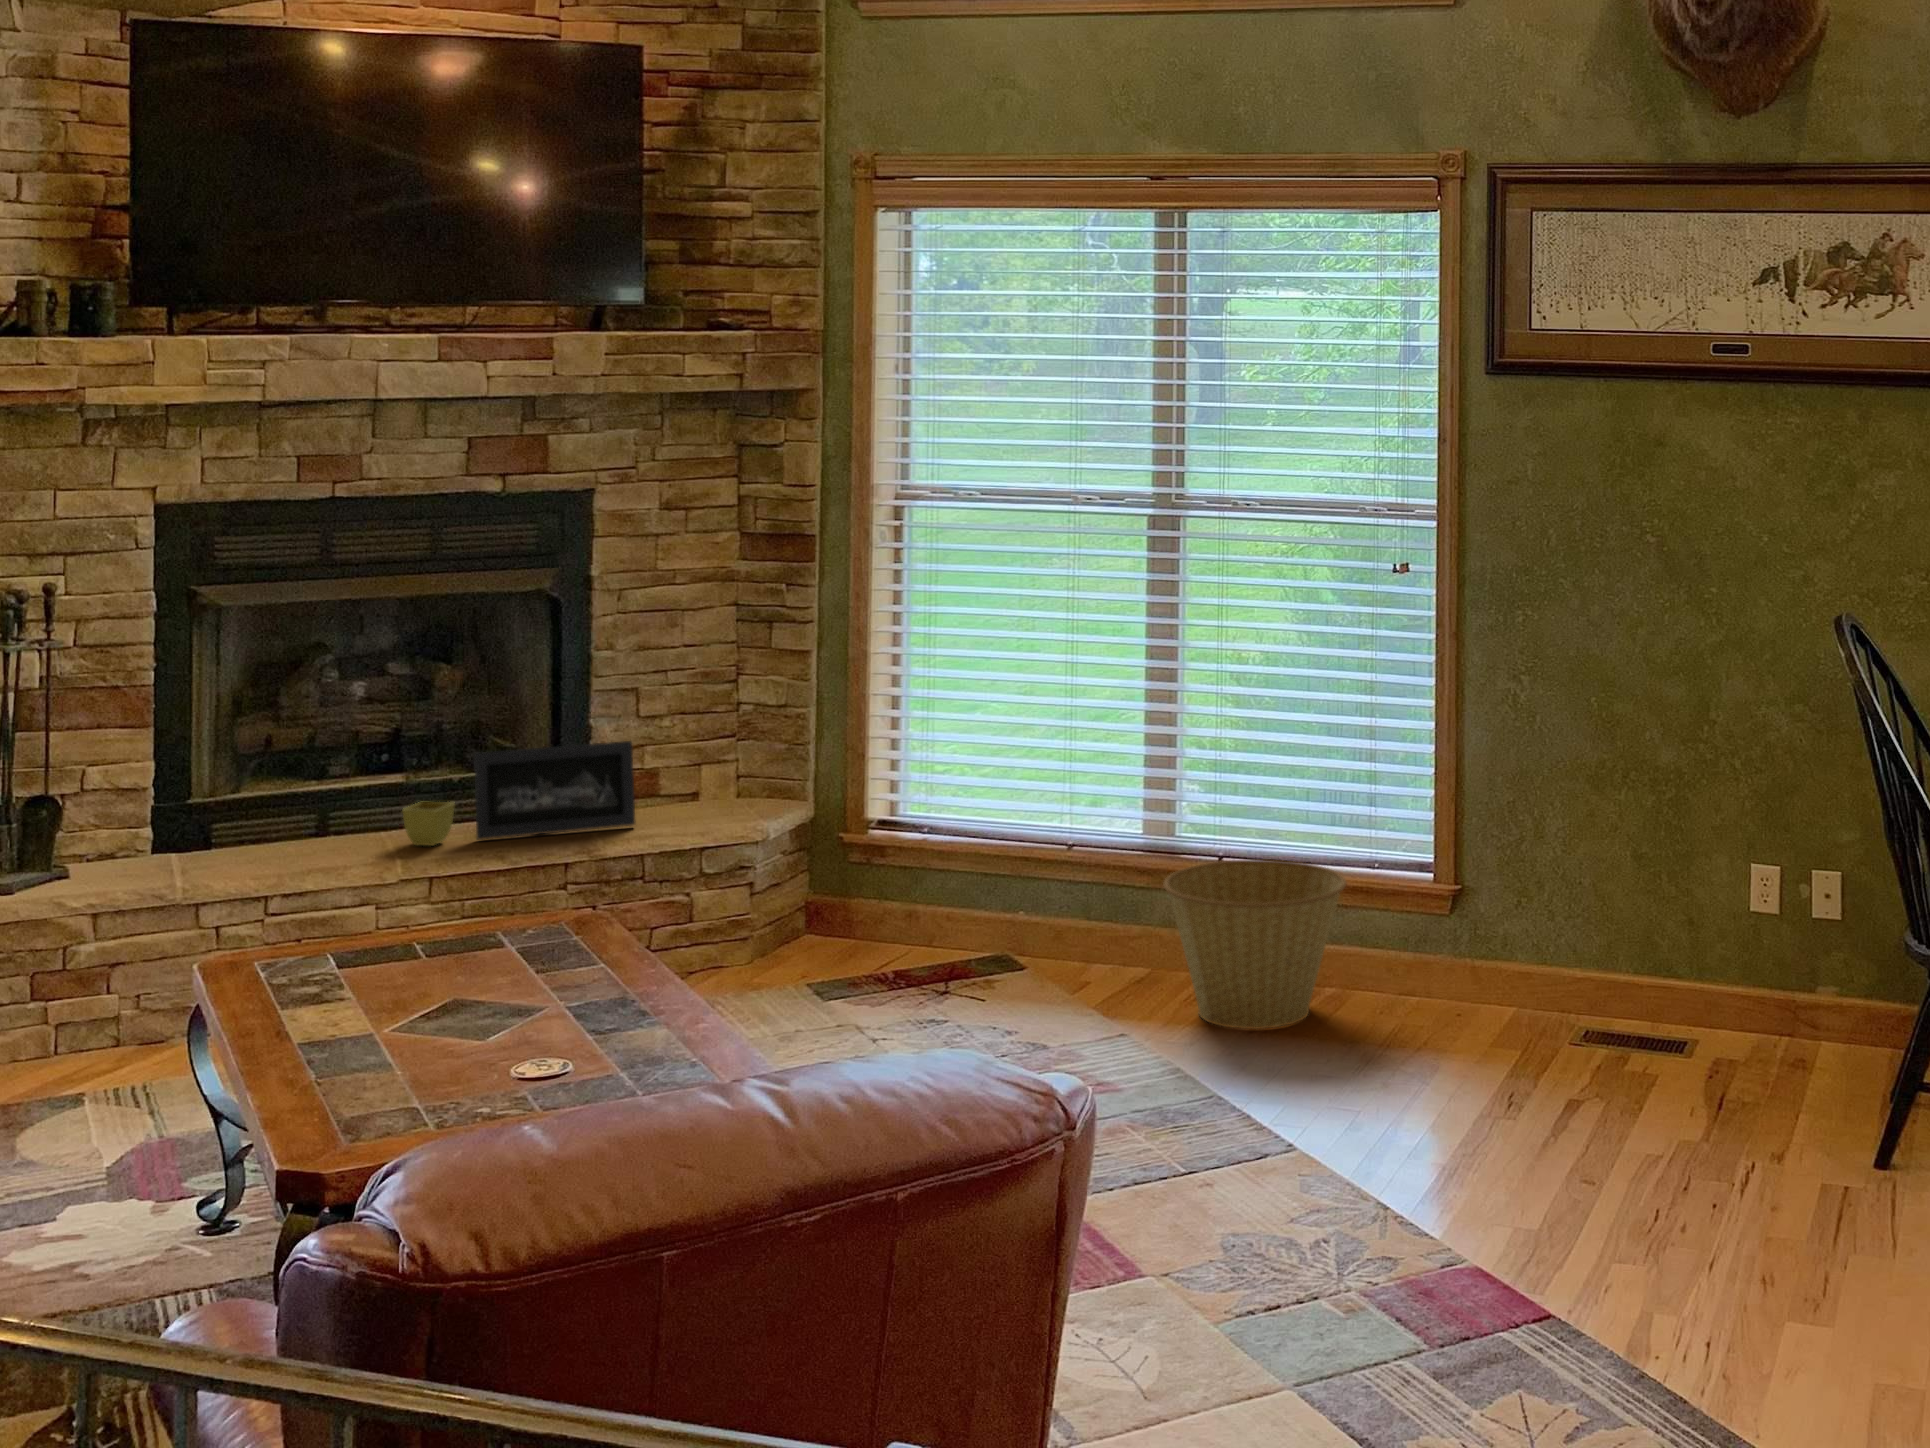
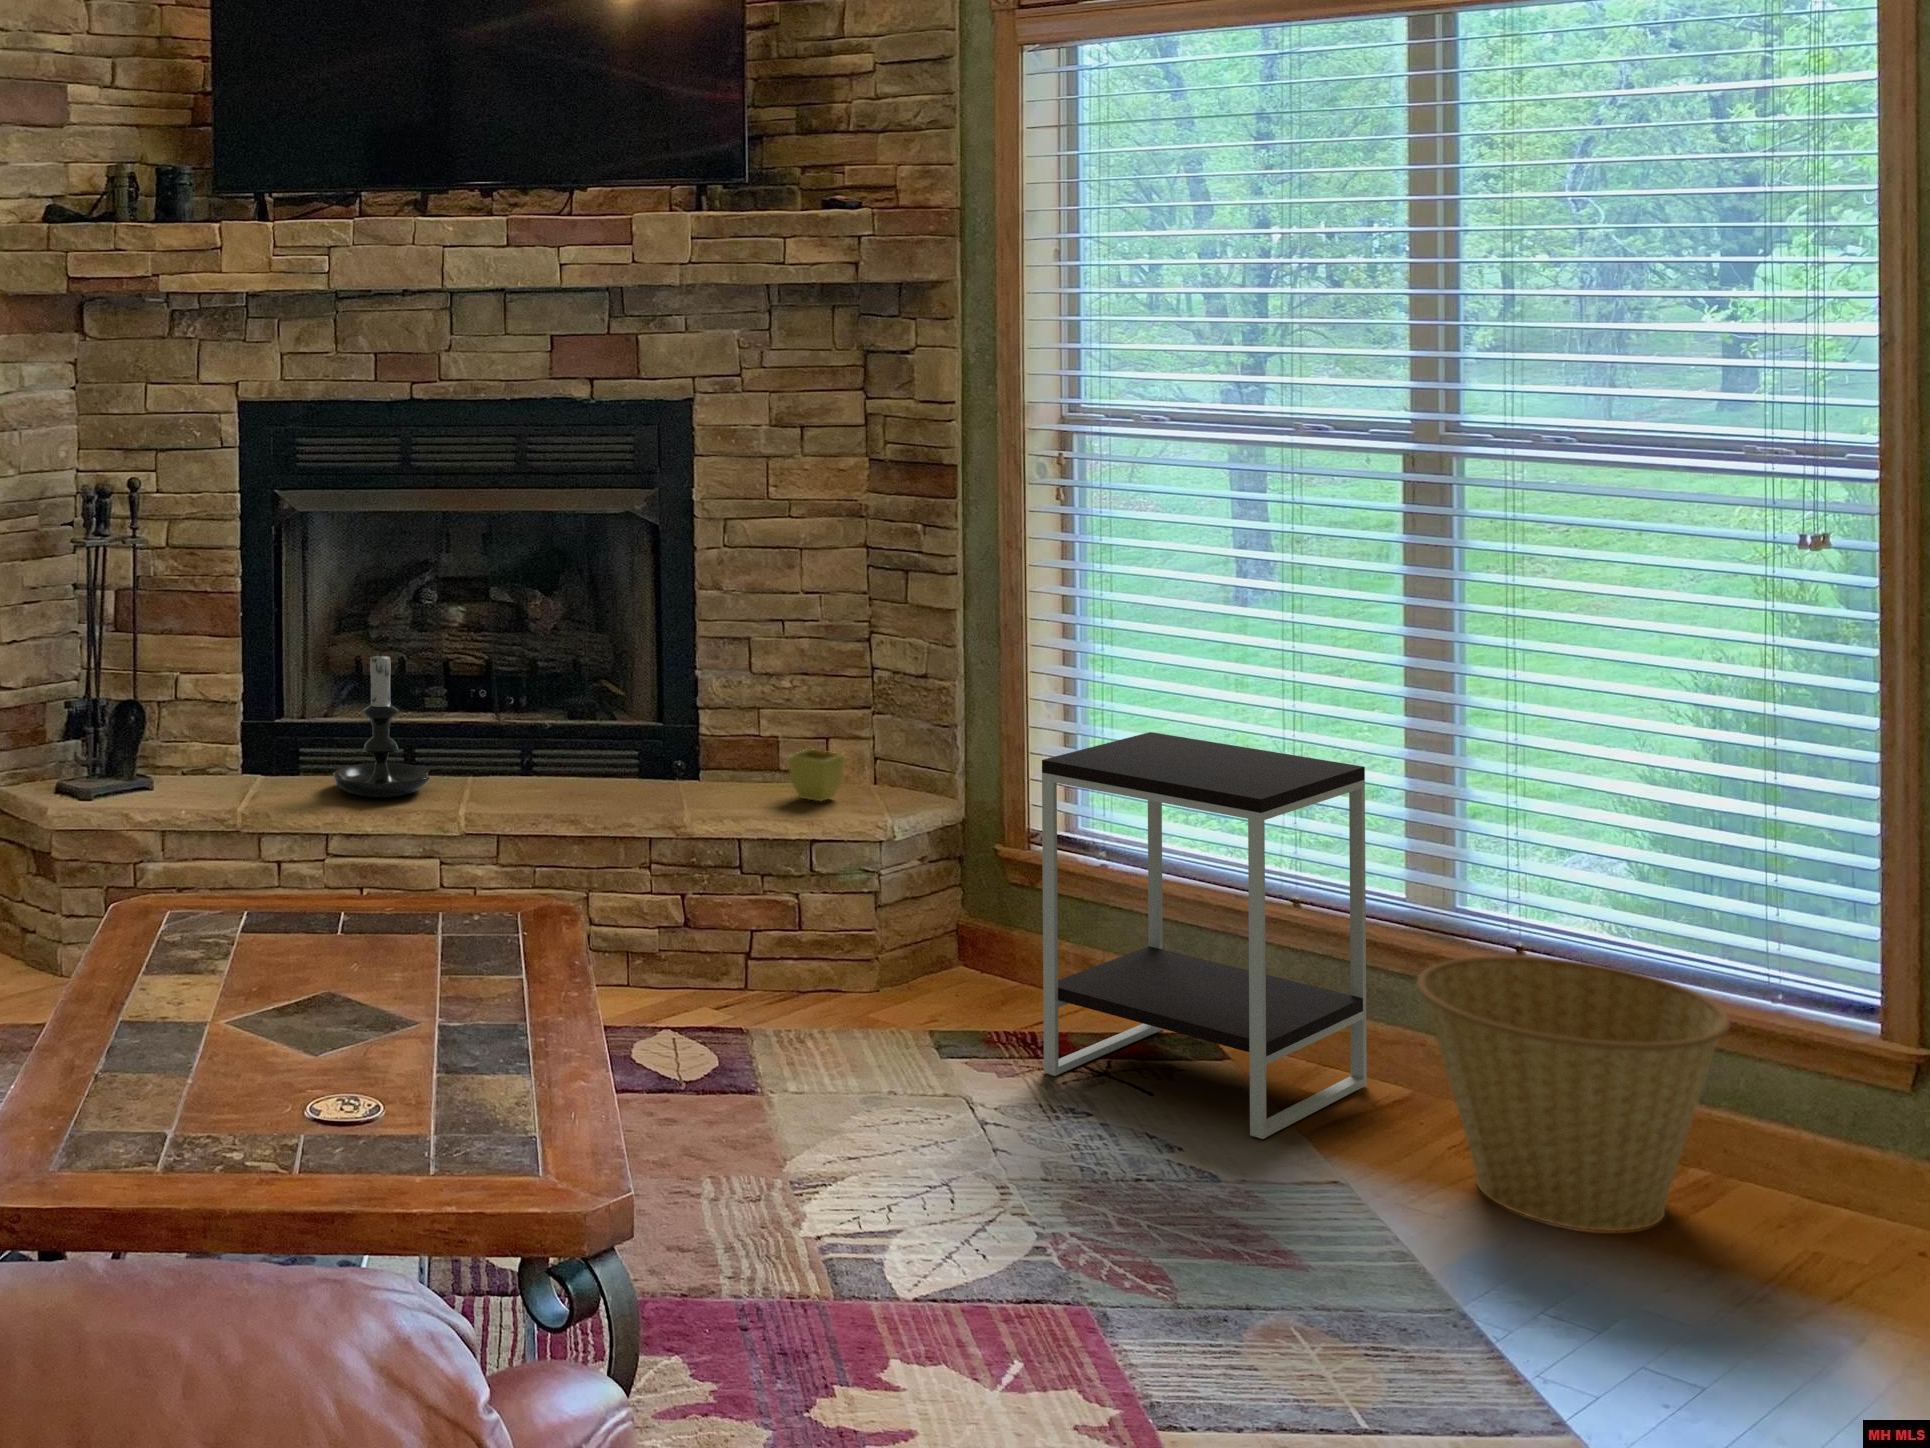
candle holder: none [257,723,356,858] -> present [333,647,430,797]
side table: none [901,734,1122,1013] -> present [1042,732,1367,1139]
picture frame: present [474,741,635,840] -> none [559,697,737,801]
flower pot: present [403,802,454,846] -> present [788,749,845,801]

